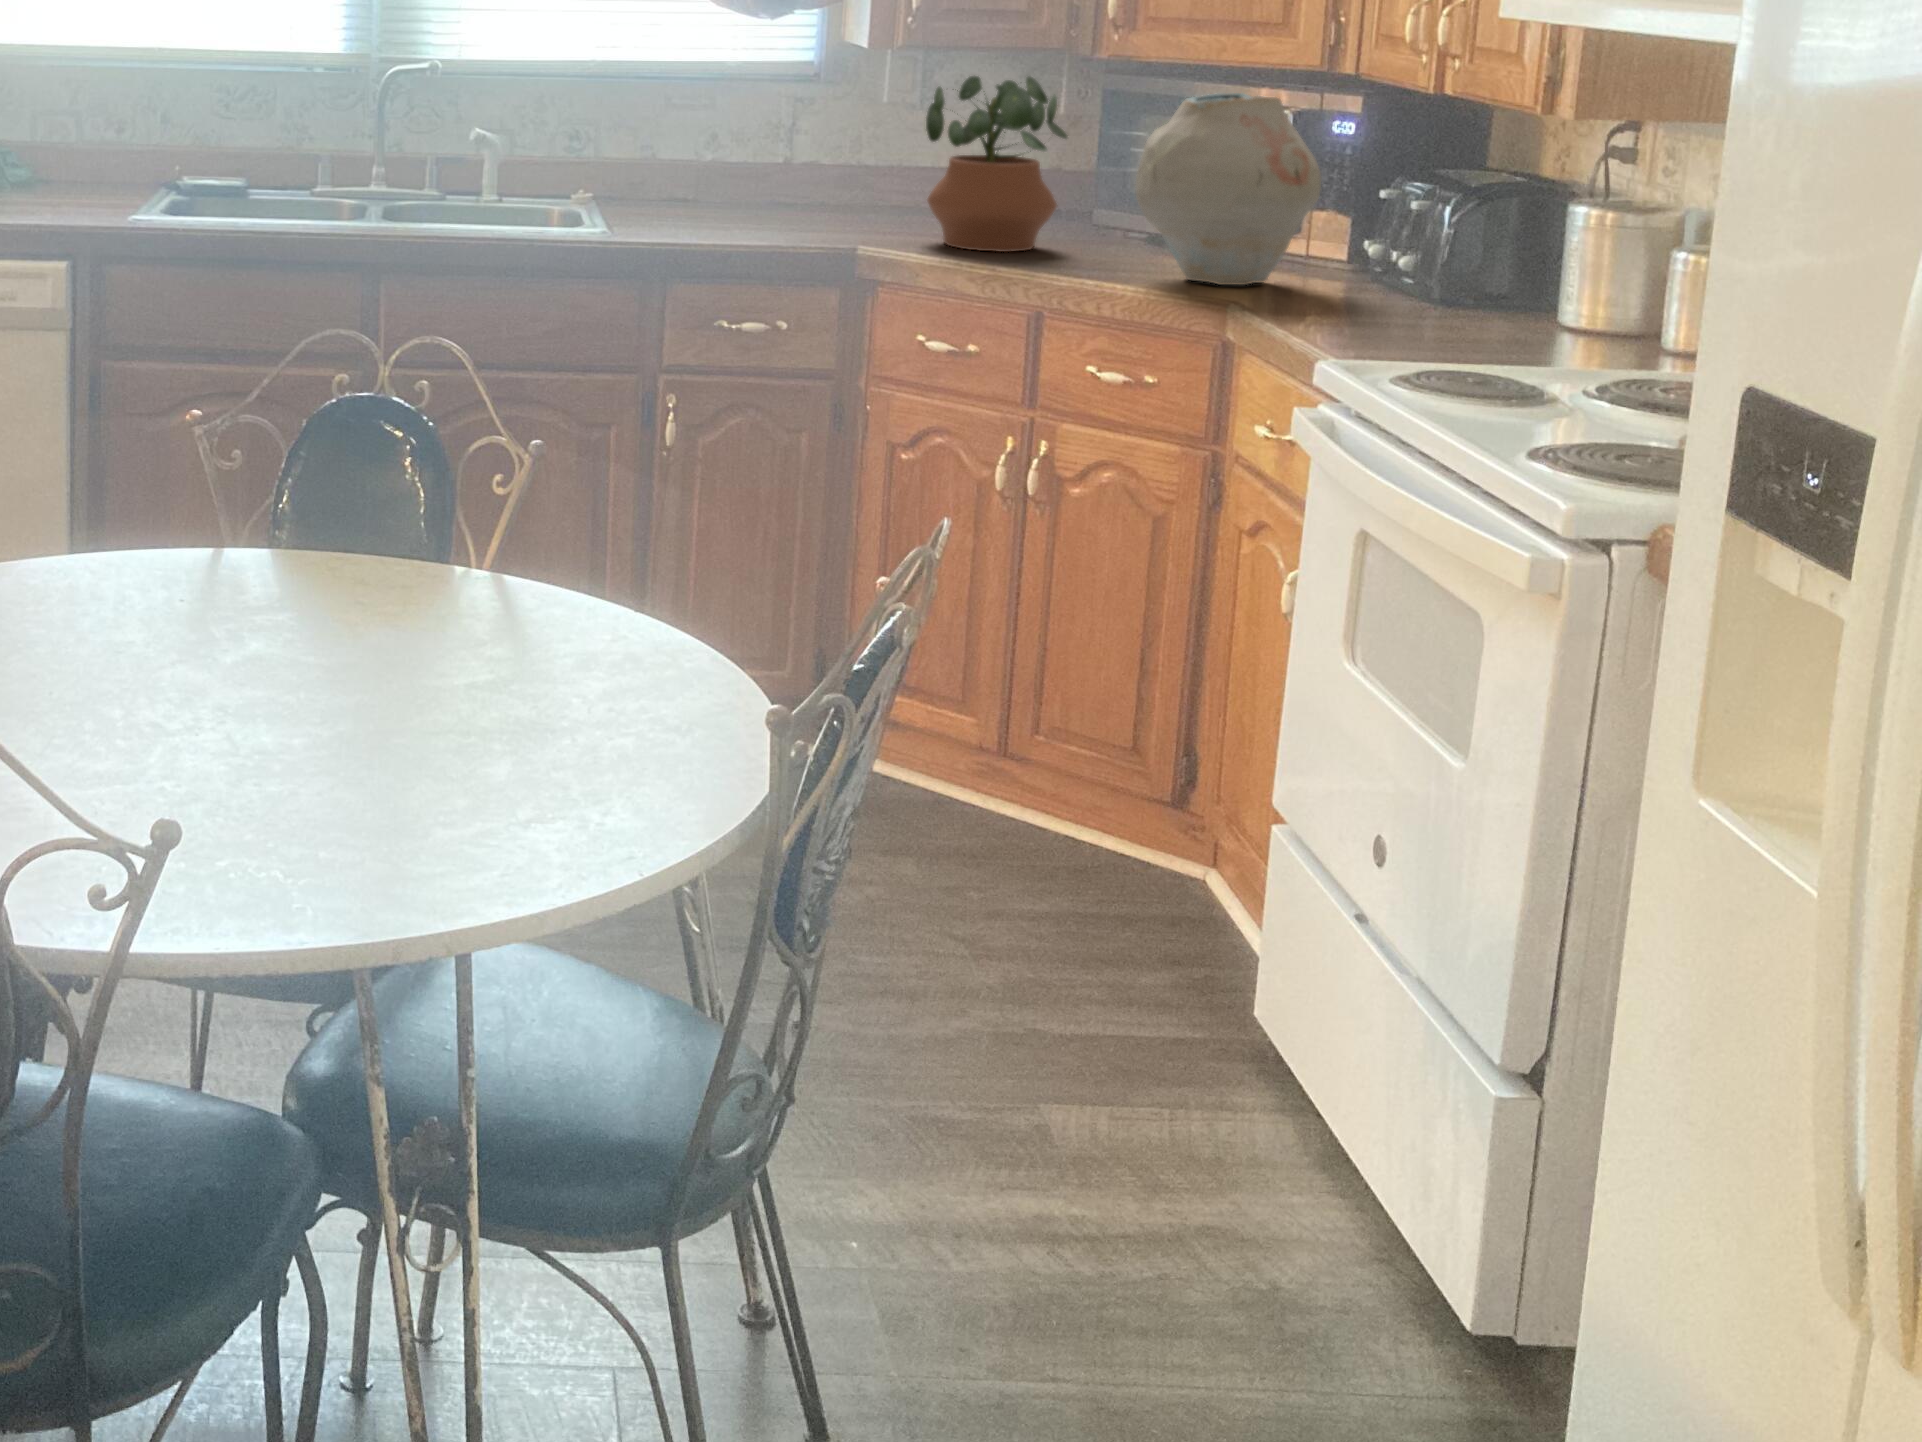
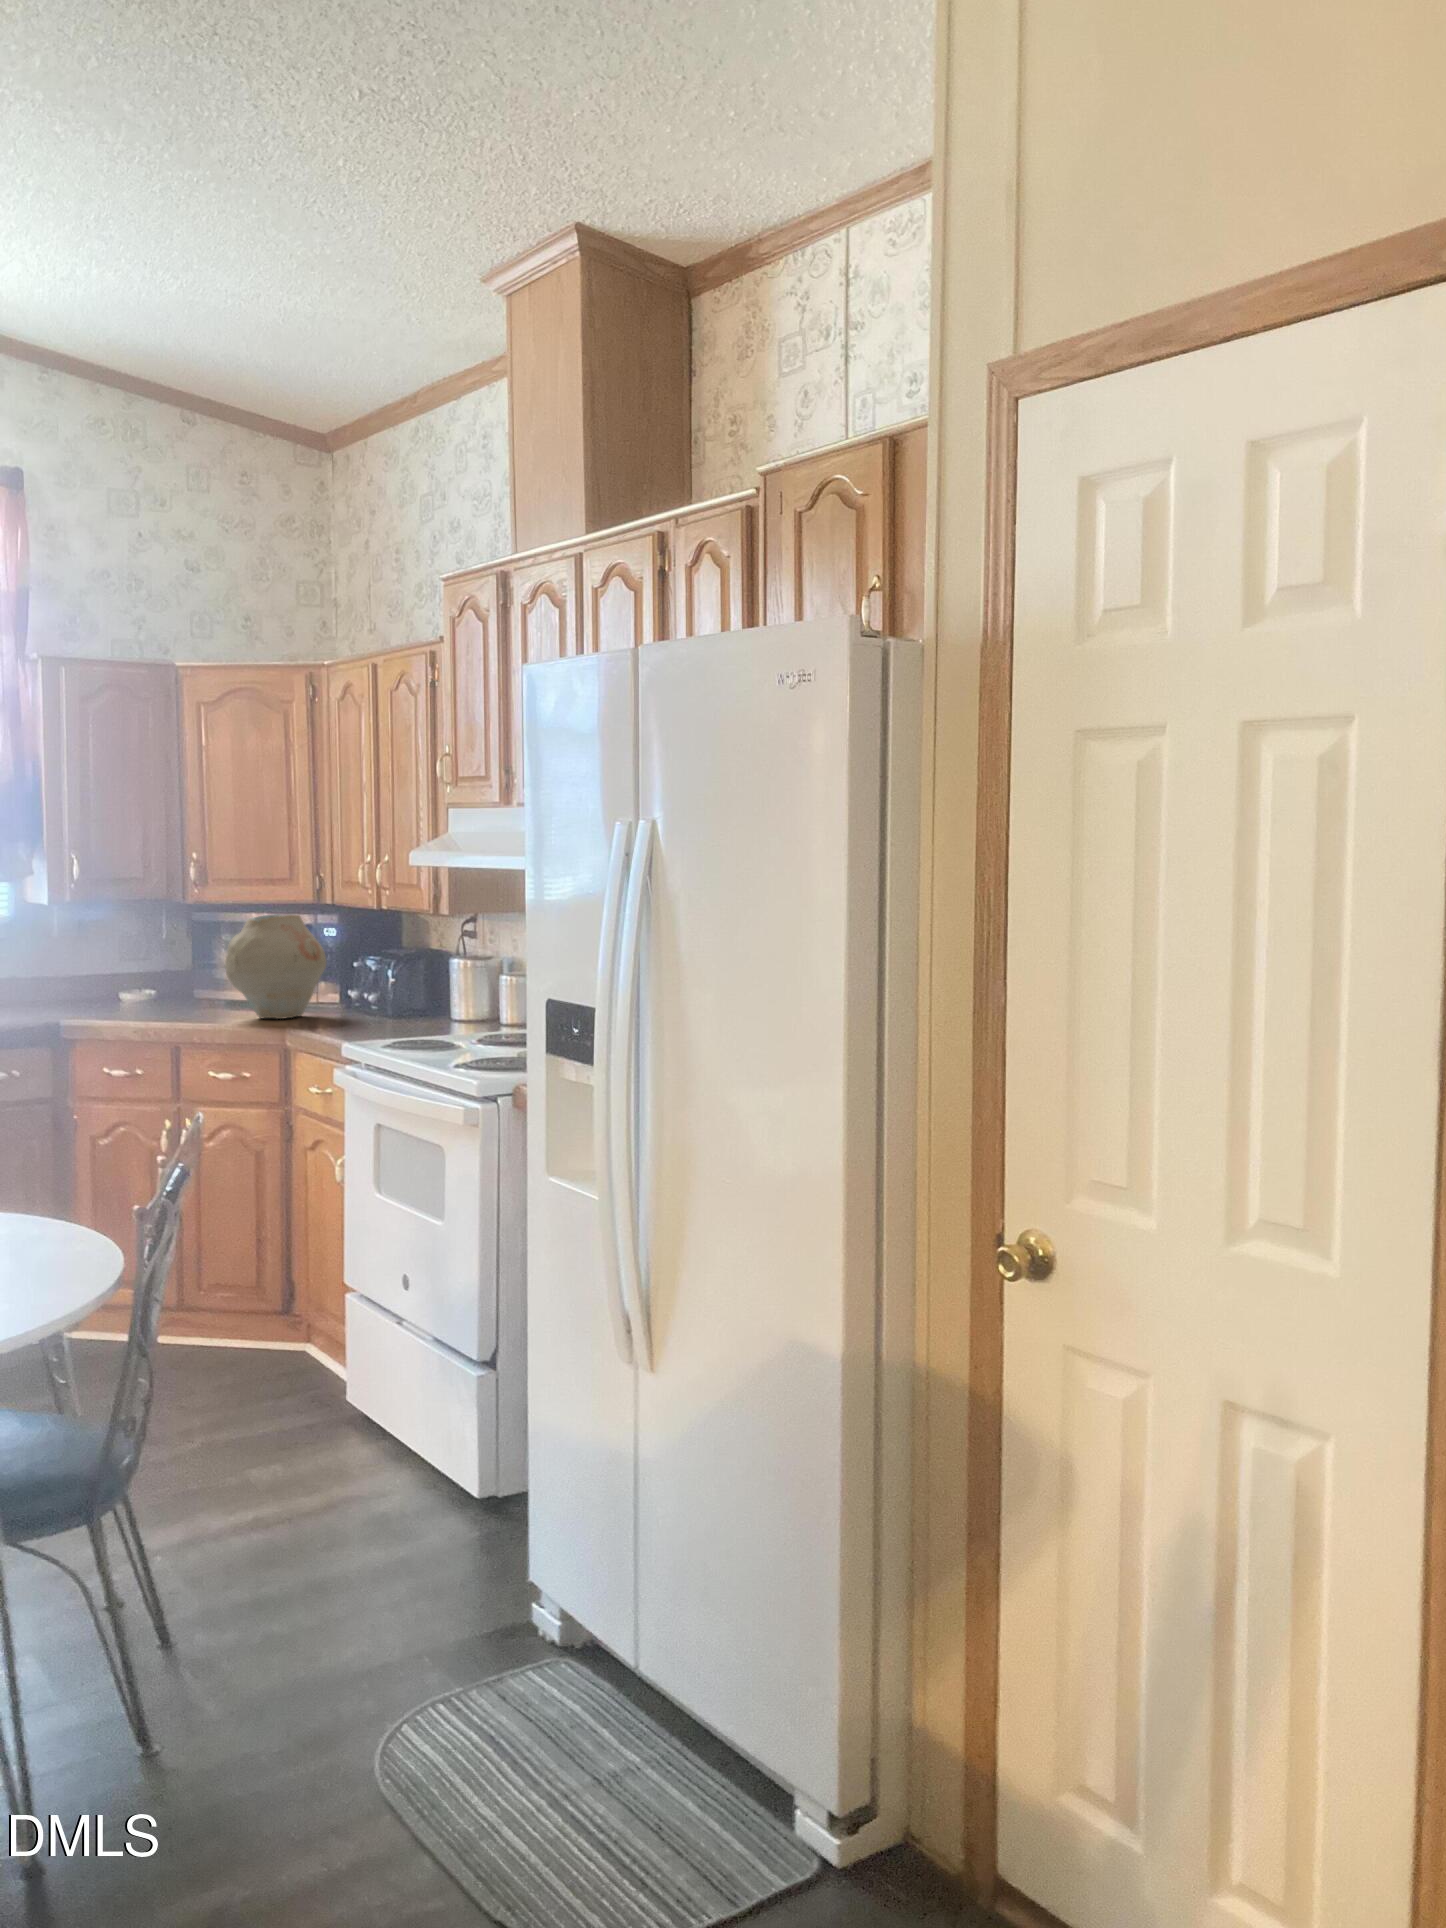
potted plant: present [926,76,1067,252] -> none [91,912,179,1016]

